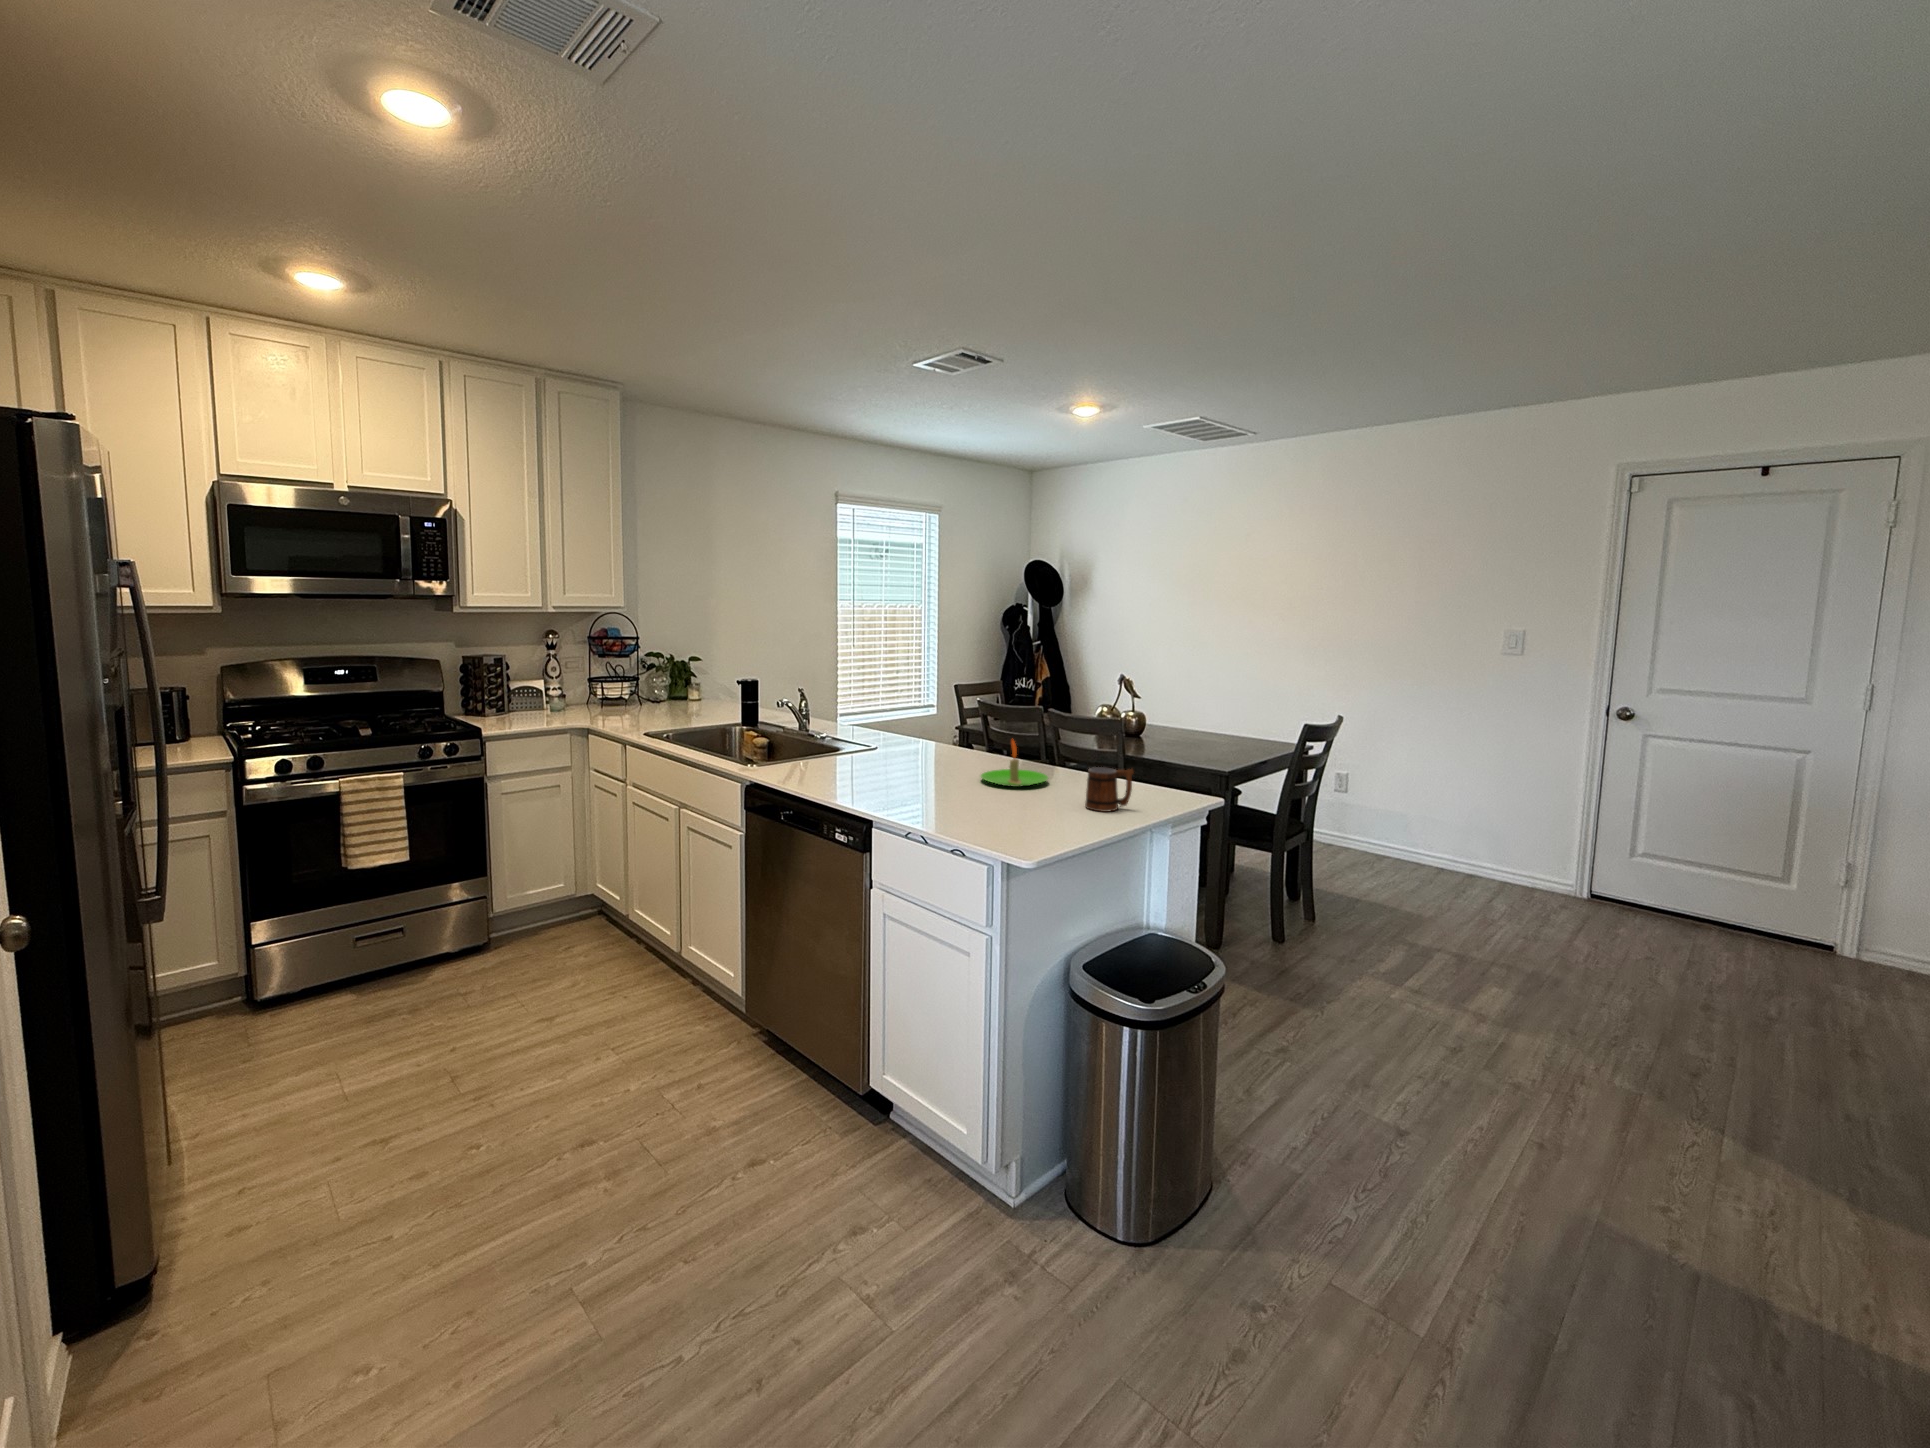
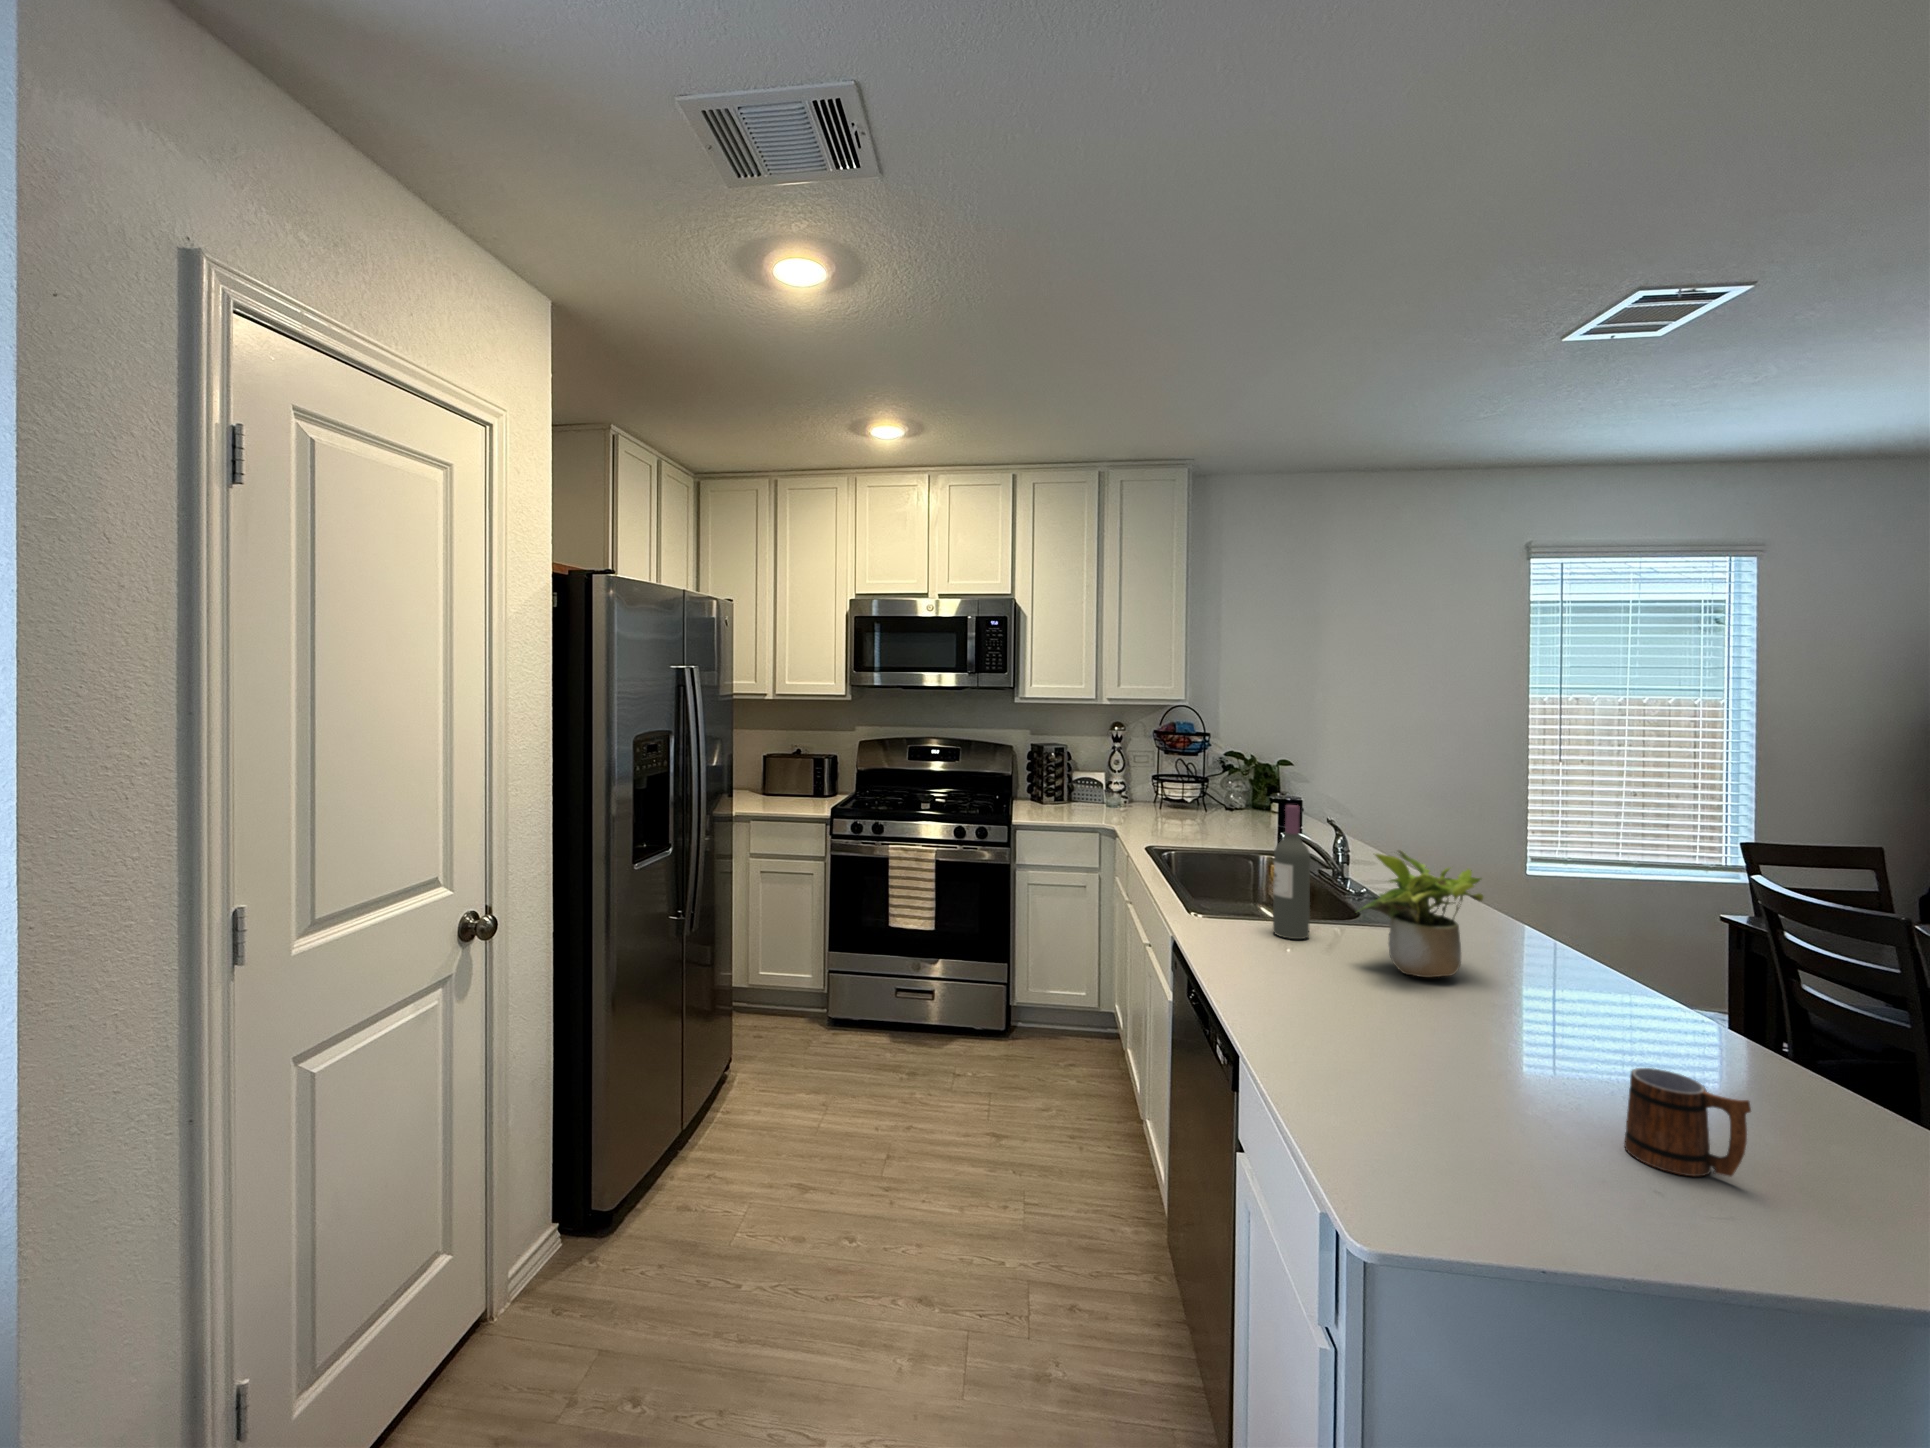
wine bottle: none [820,671,845,765] -> present [1273,805,1310,939]
potted plant: none [887,692,949,768] -> present [1360,850,1483,977]
candle: present [981,740,1048,787] -> none [1480,967,1632,1065]

